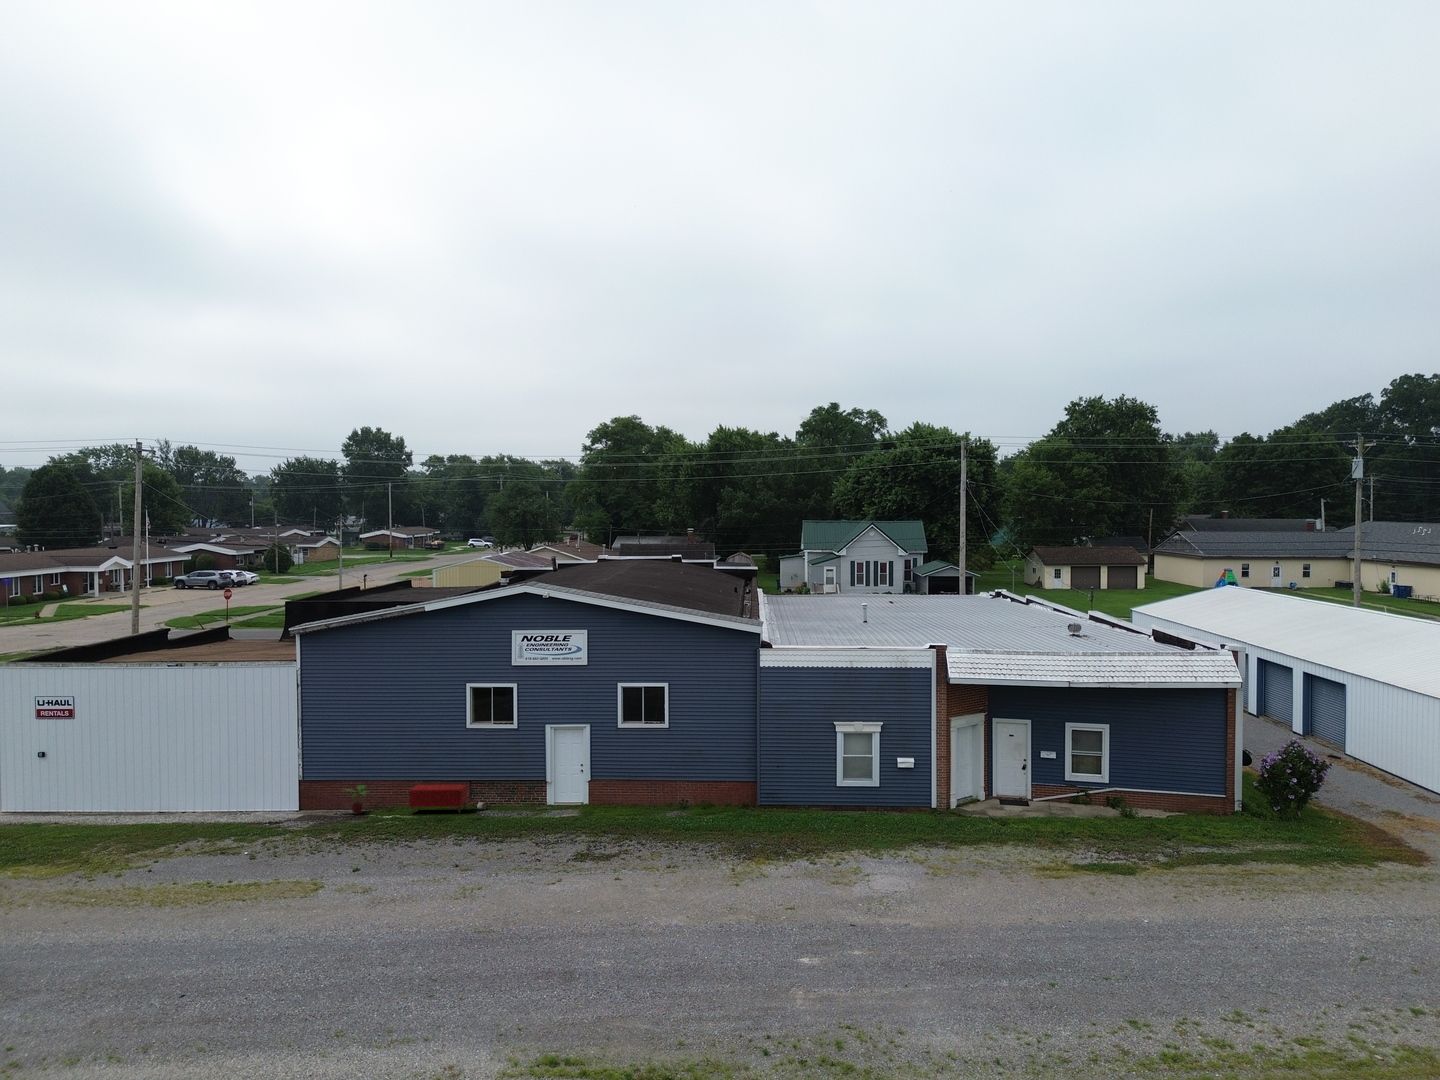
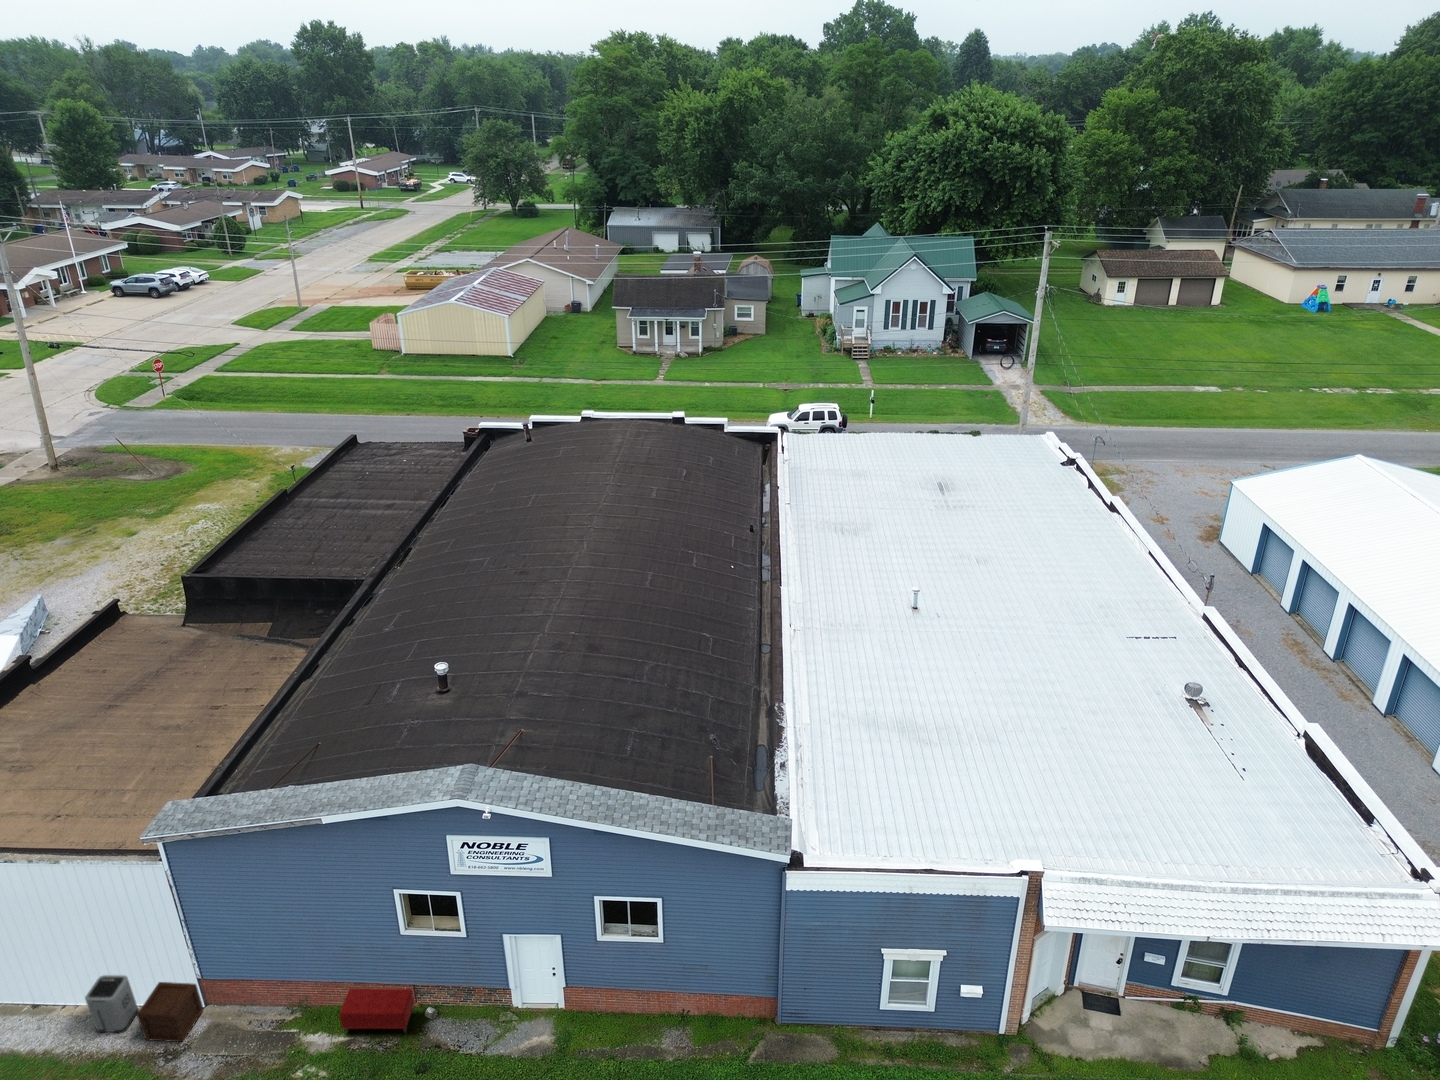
trash can: none [209,773,243,817] -> present [85,975,138,1033]
wooden crate: none [248,780,296,818] -> present [137,982,203,1042]
potted plant: present [345,785,367,814] -> none [251,990,294,1032]

